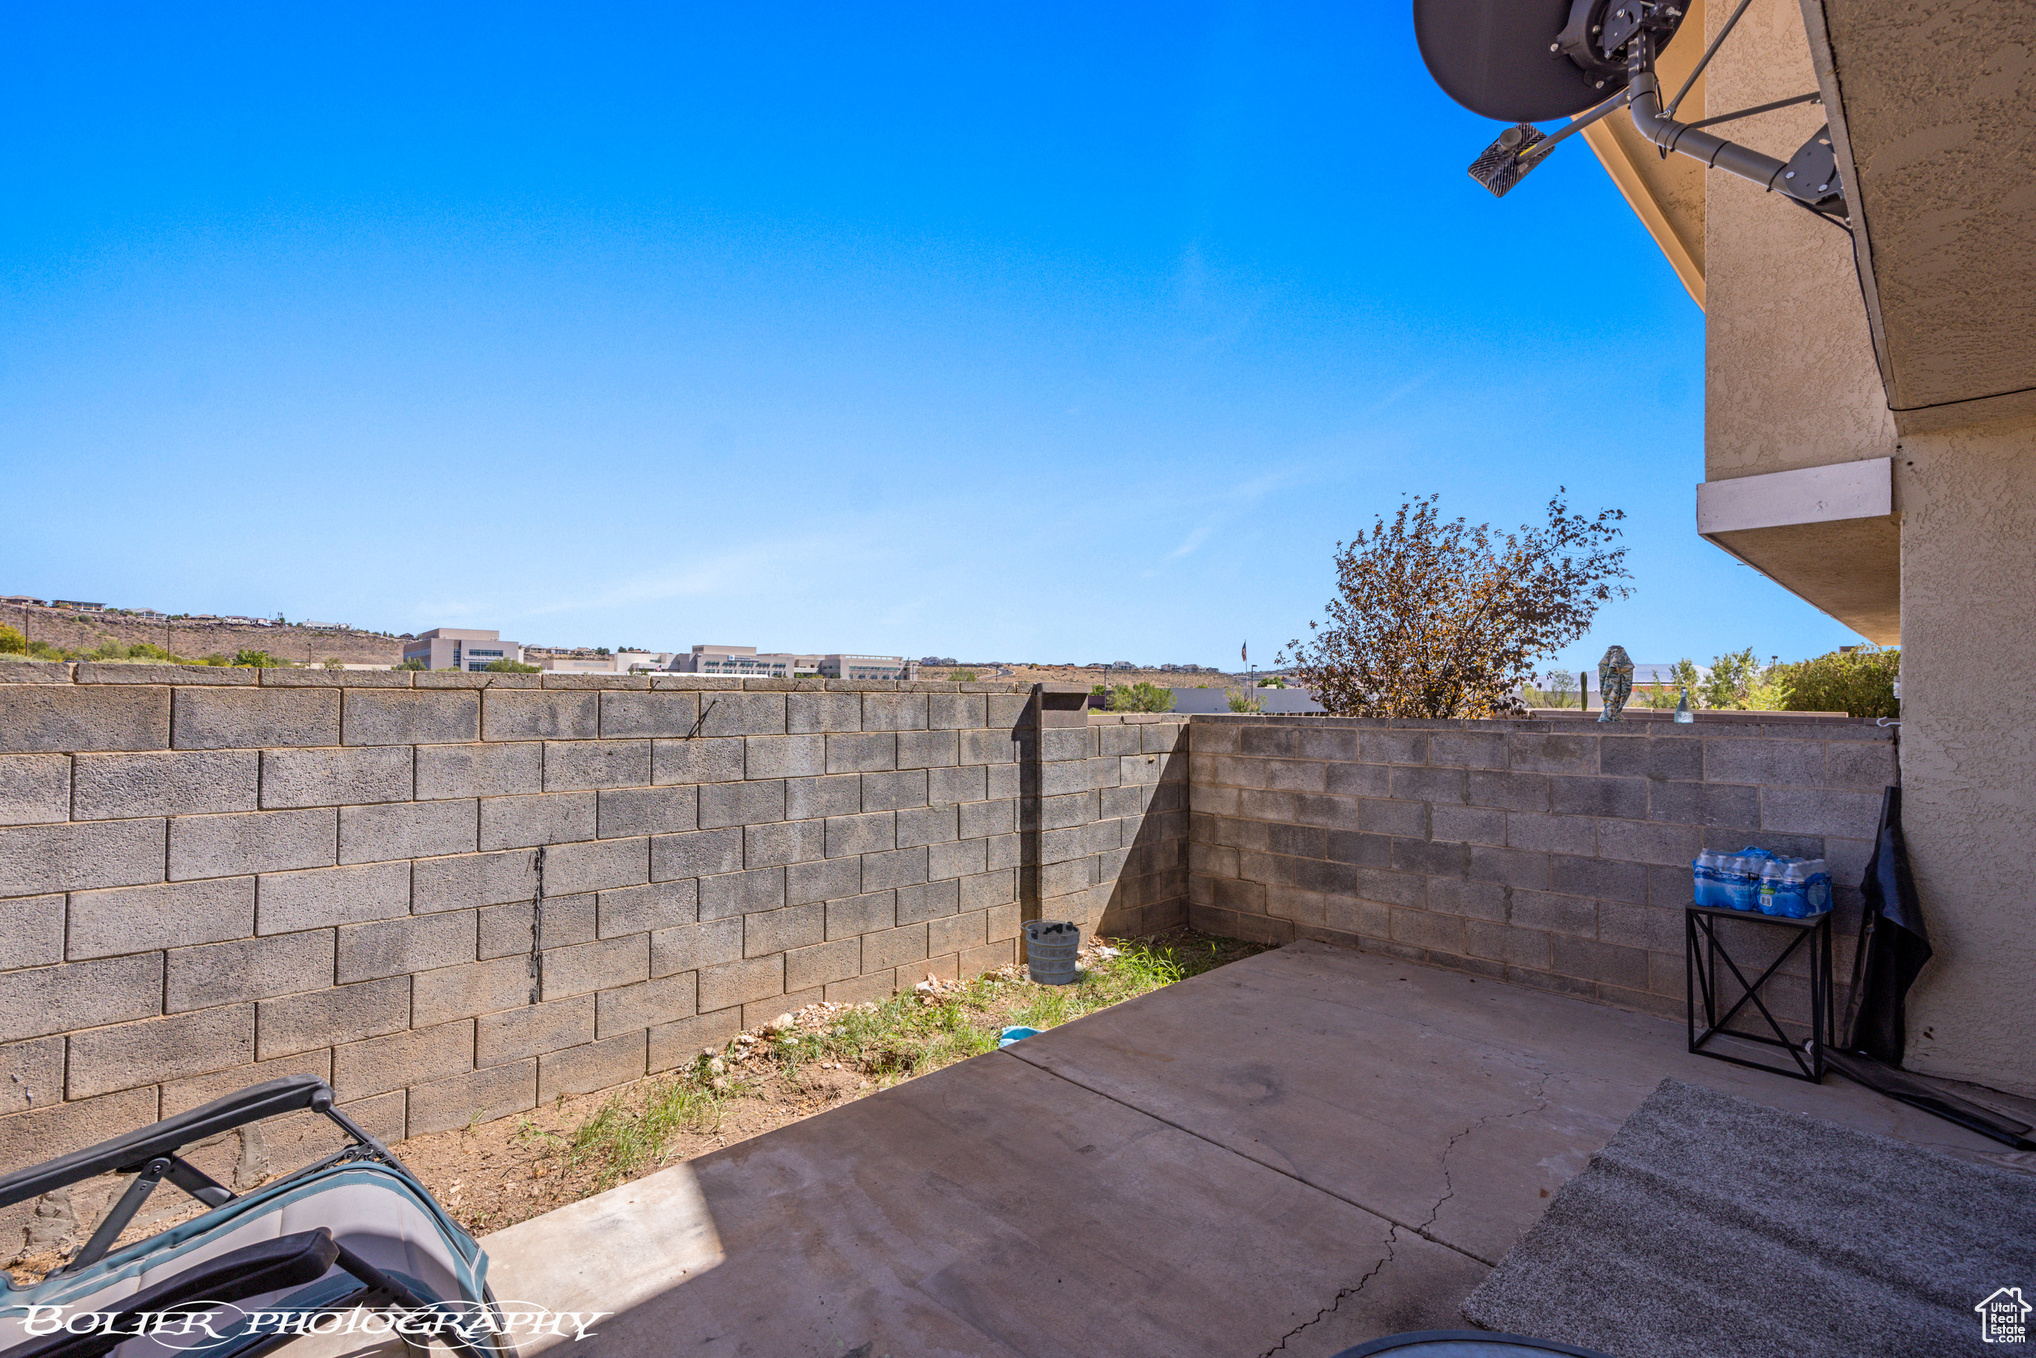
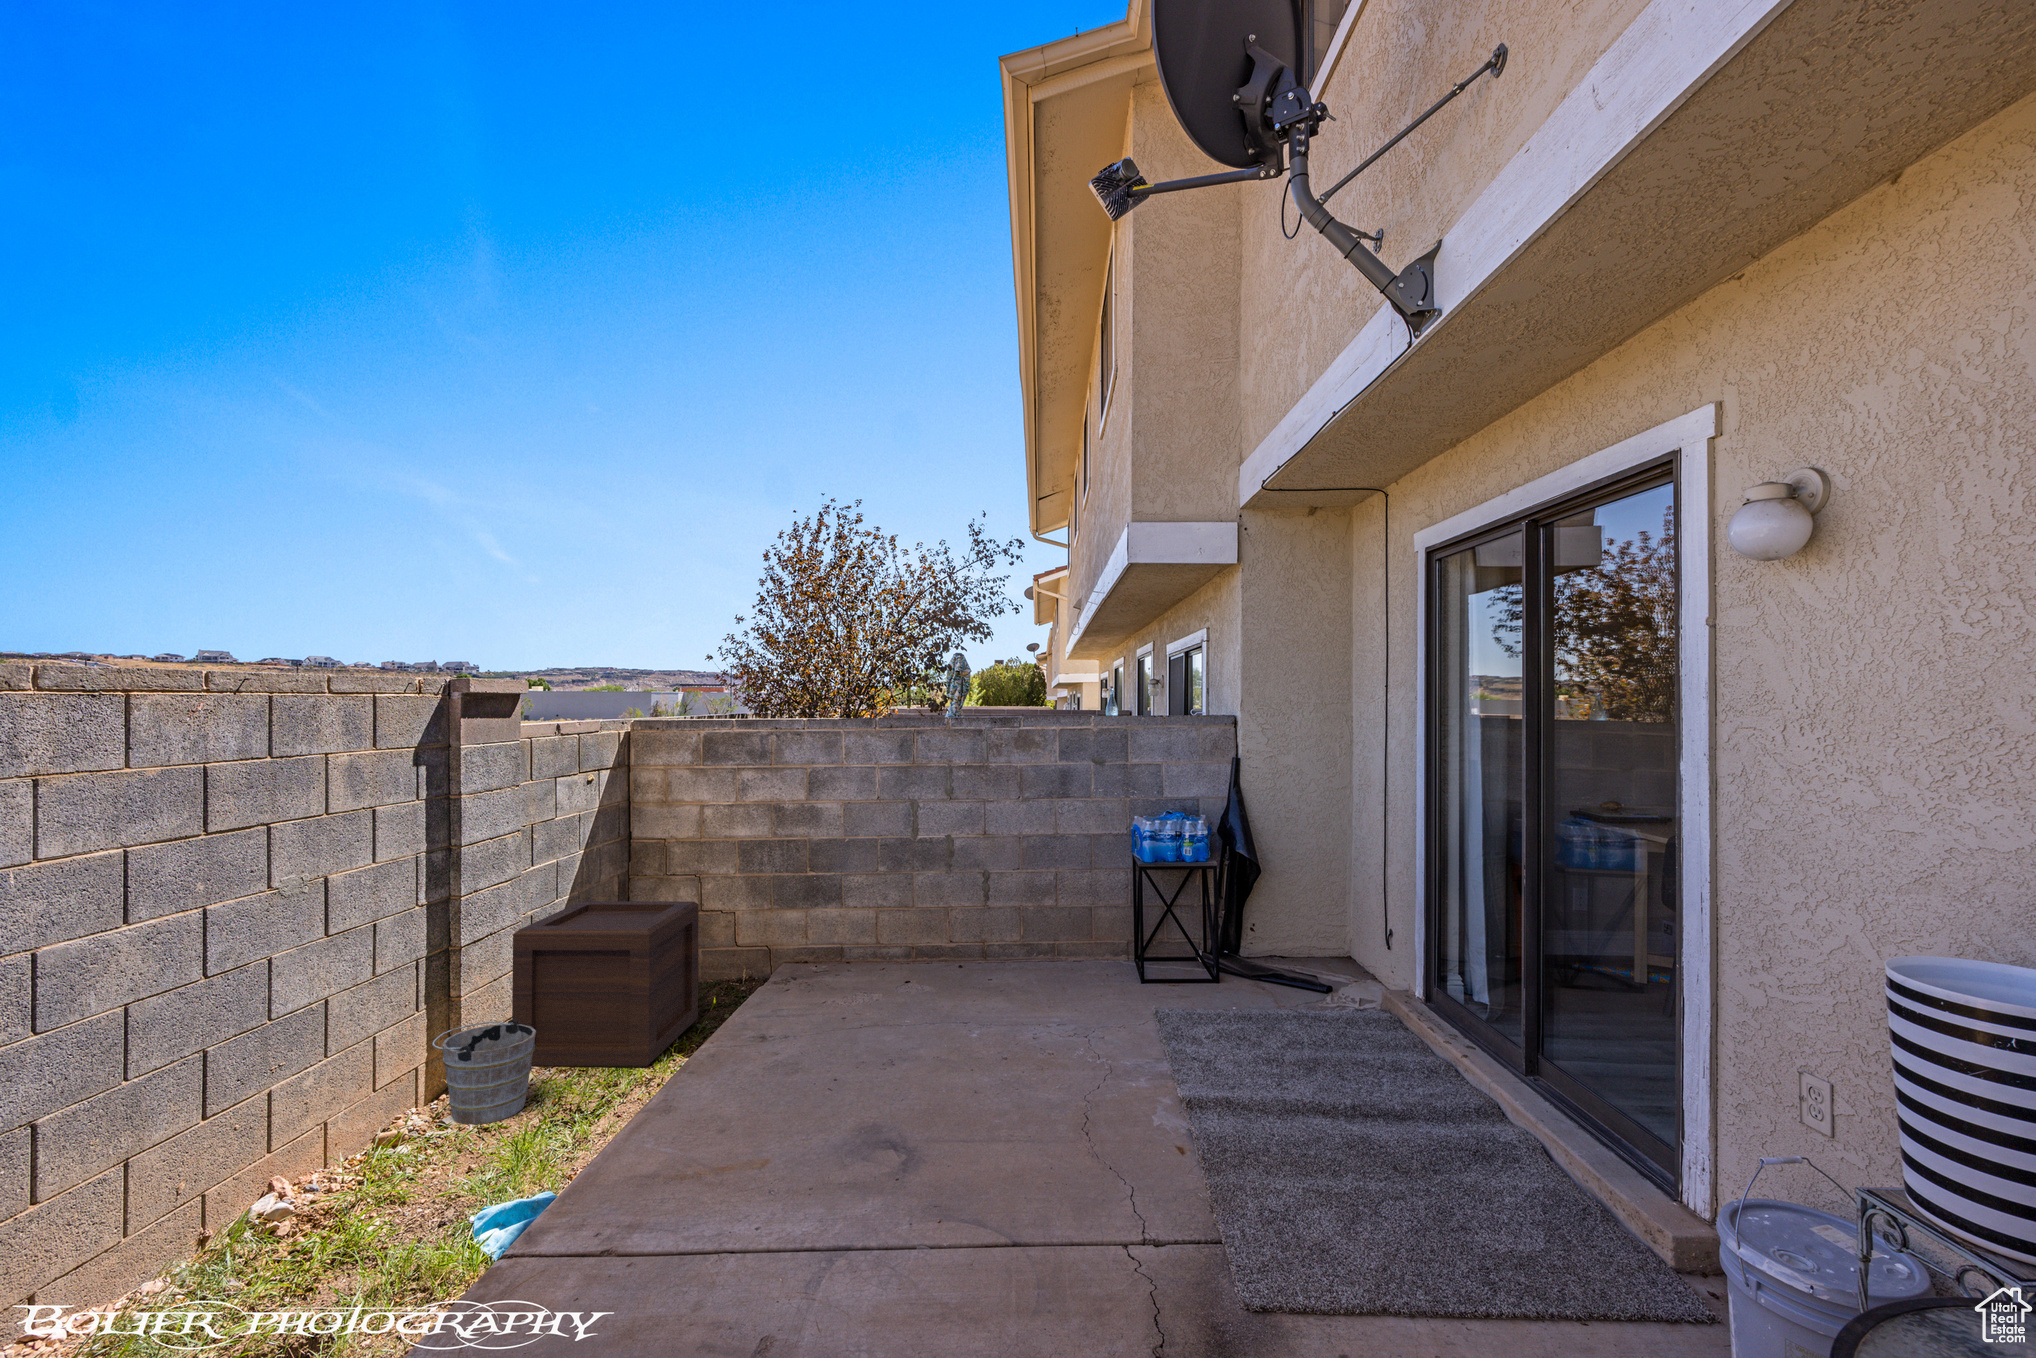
wooden crate: none [1079,852,1217,980] -> present [512,901,699,1067]

